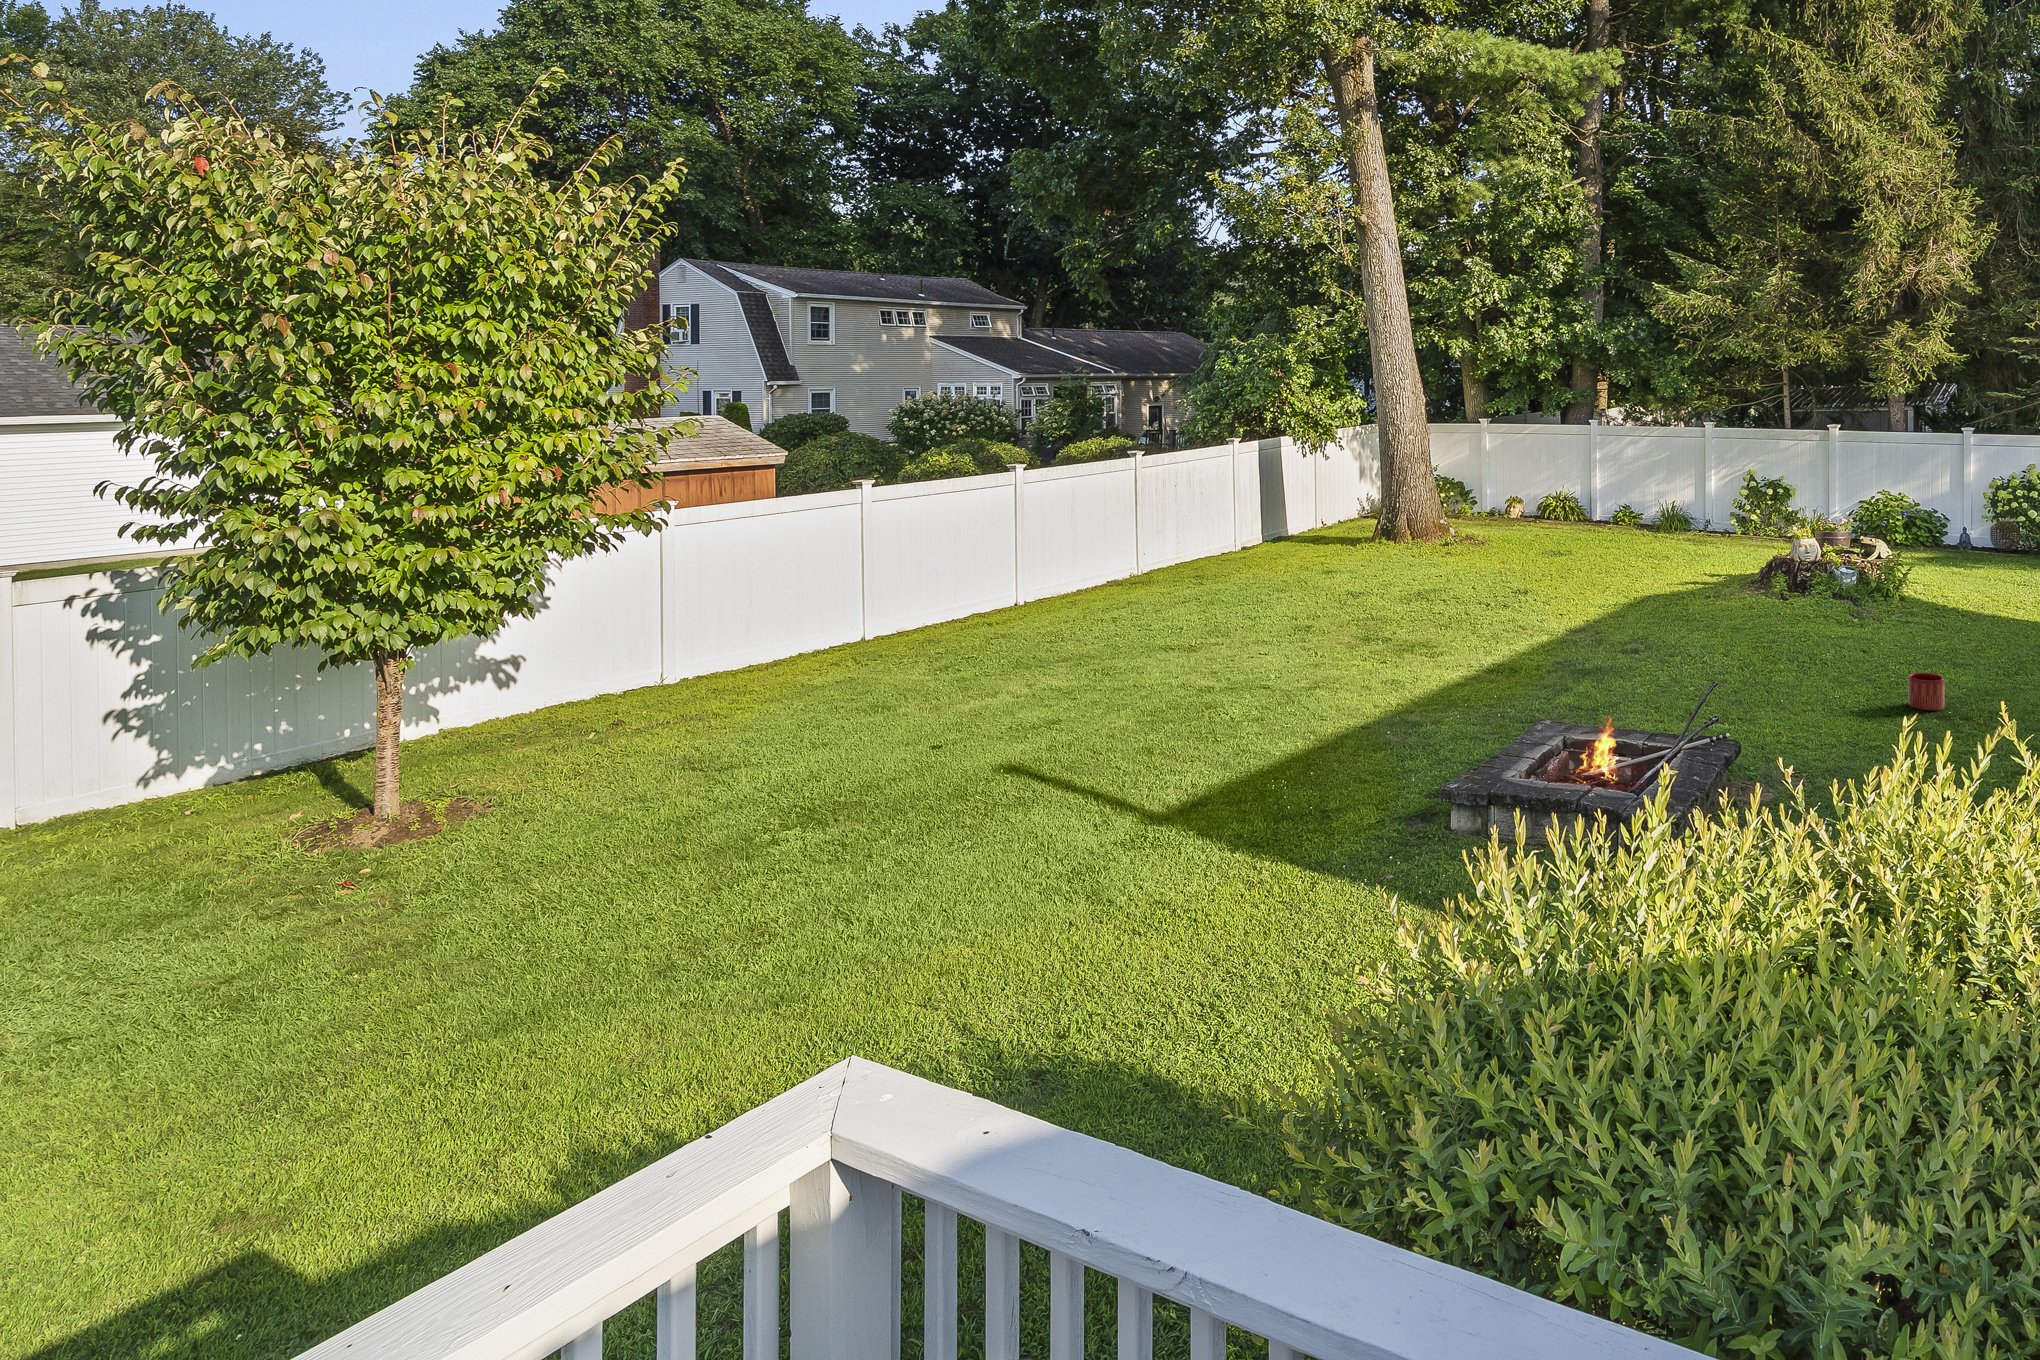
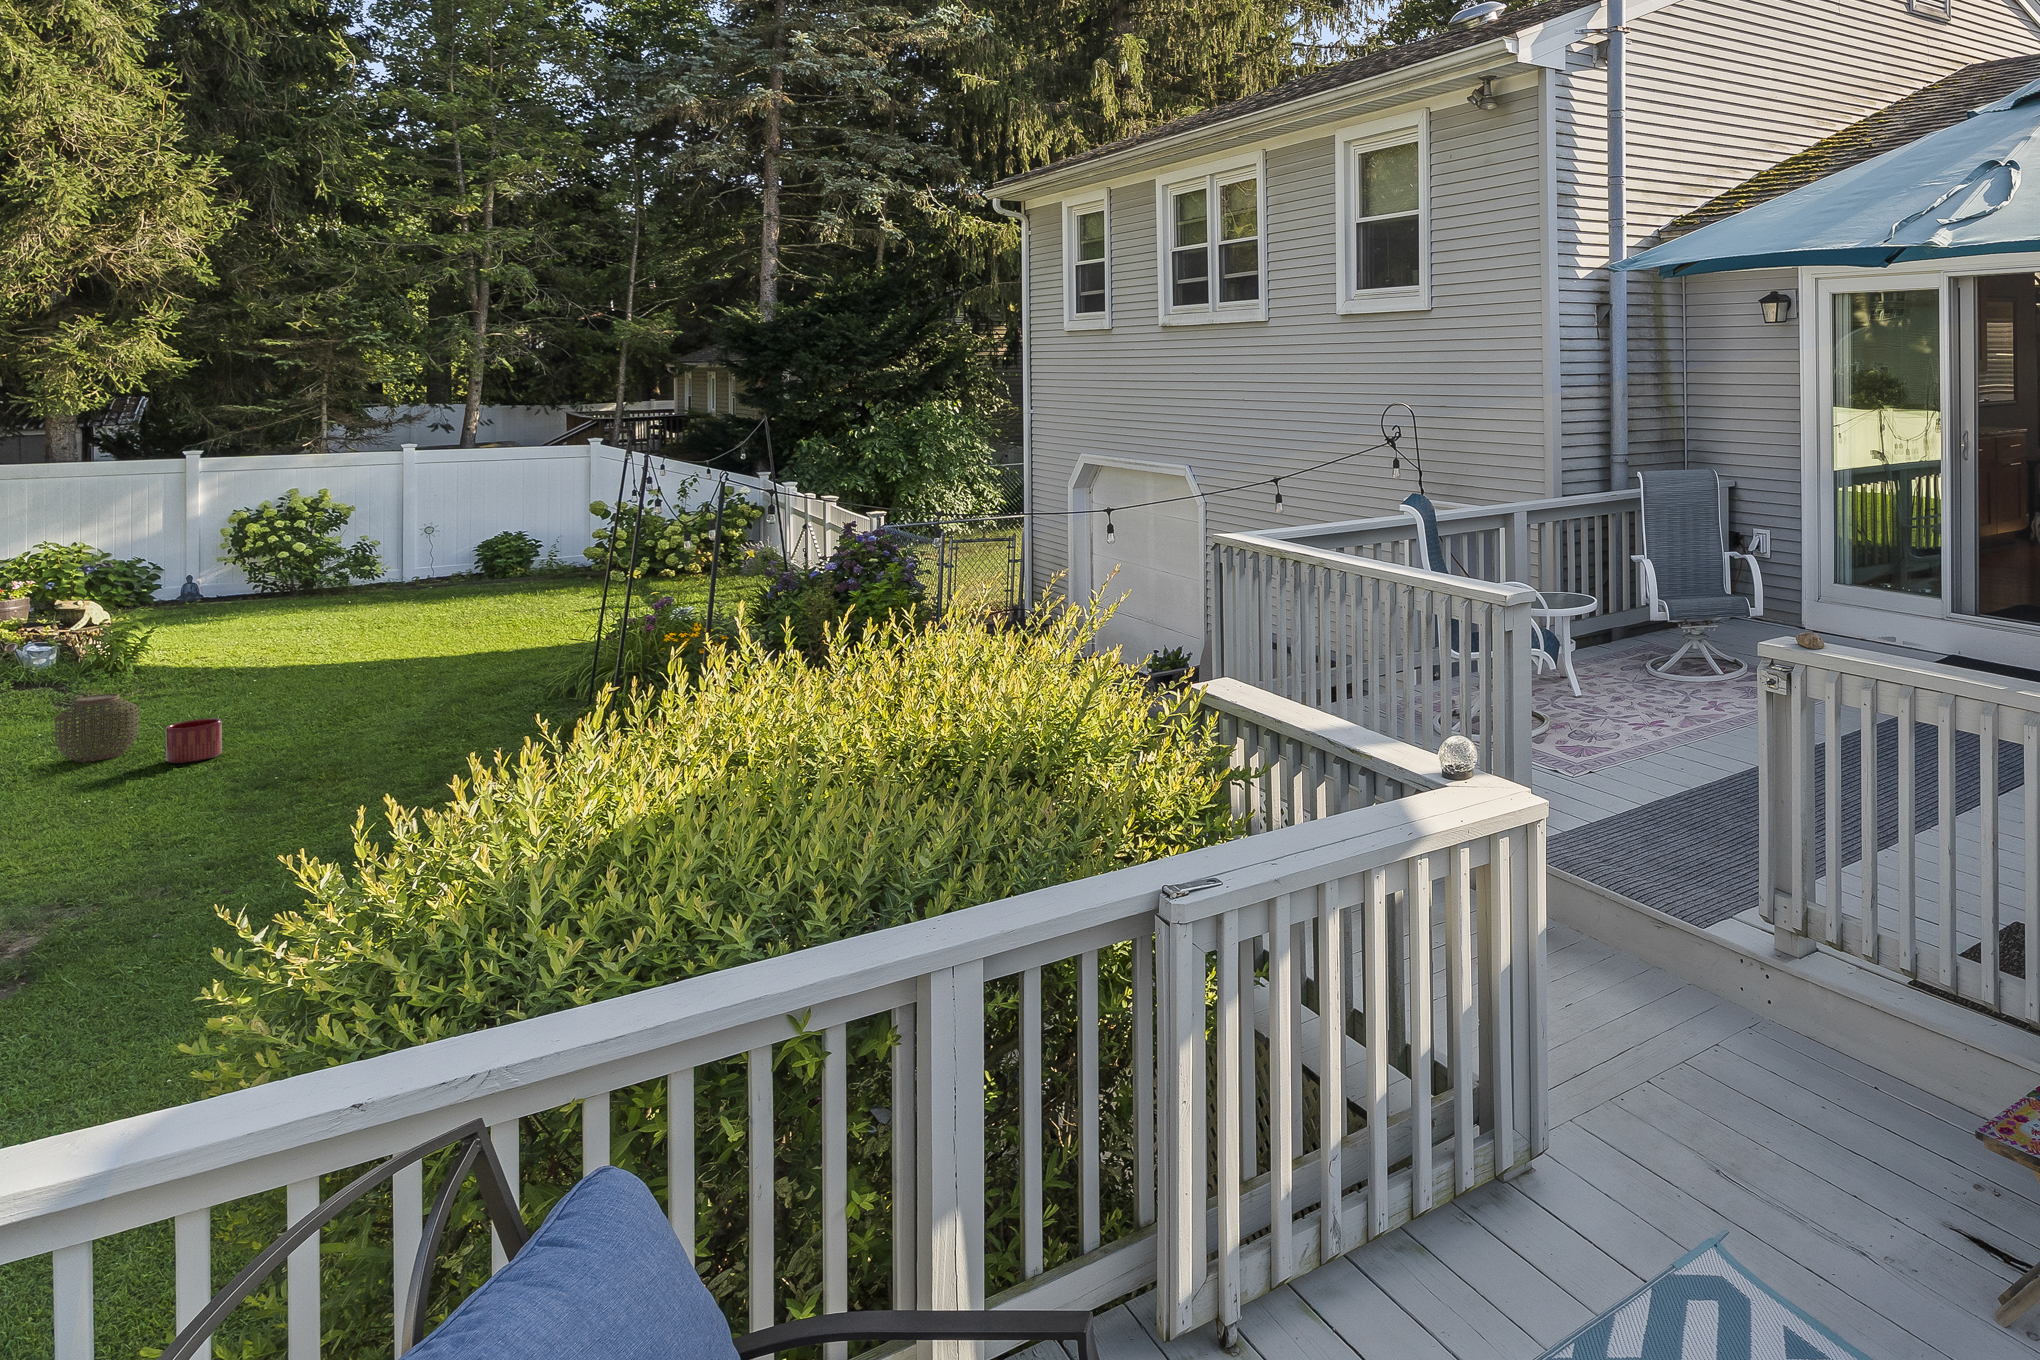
woven basket: present [1990,520,2020,551] -> present [55,694,139,762]

